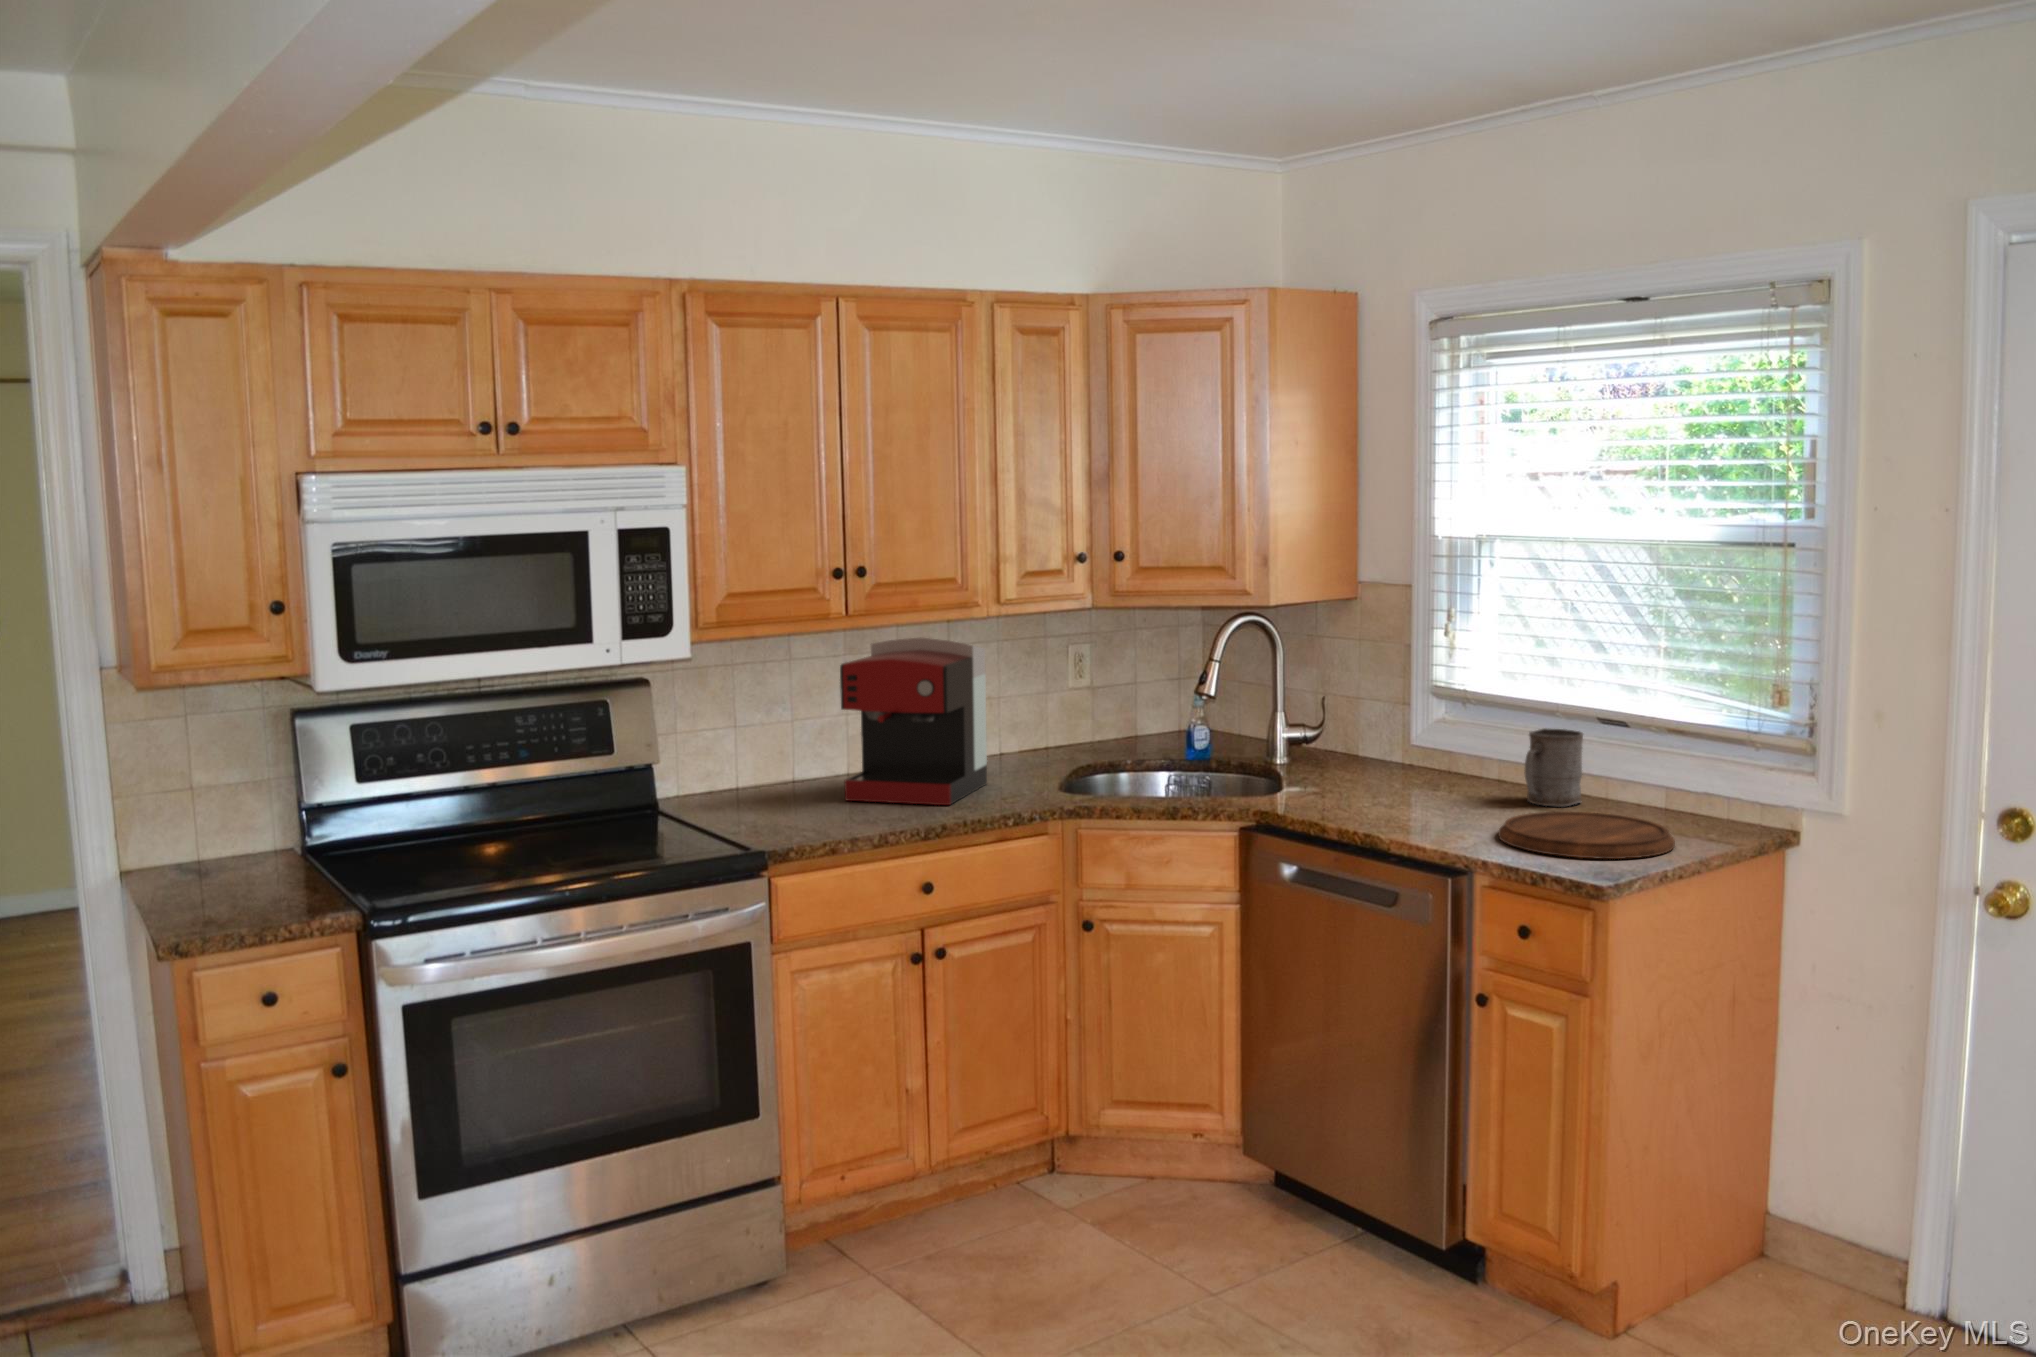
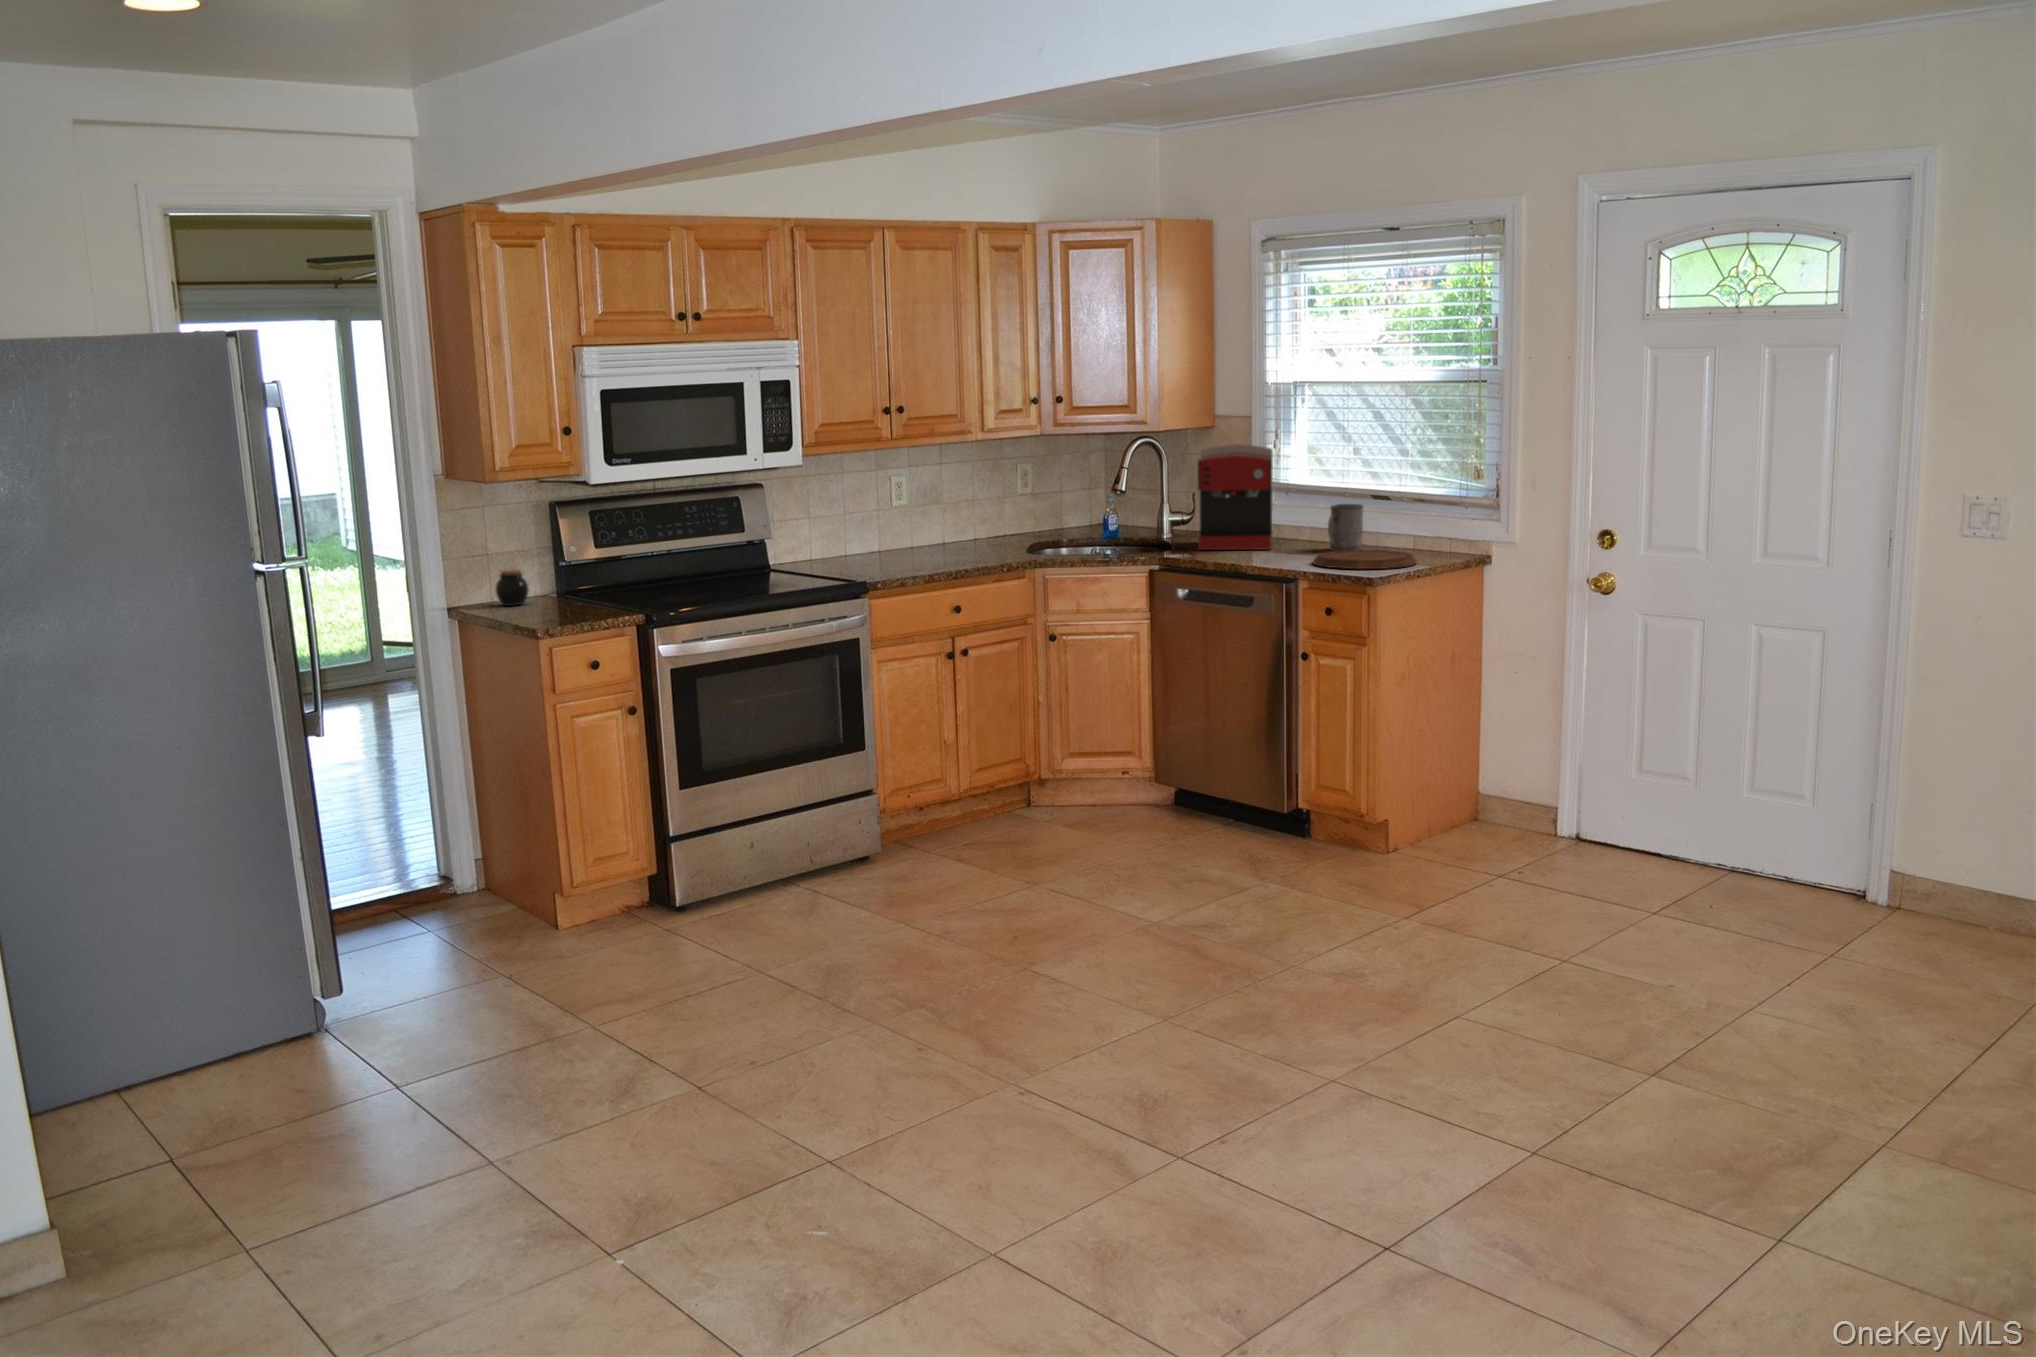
coffee maker: present [840,638,987,805] -> present [1198,444,1273,550]
jar: none [175,817,230,877] -> present [495,569,529,606]

